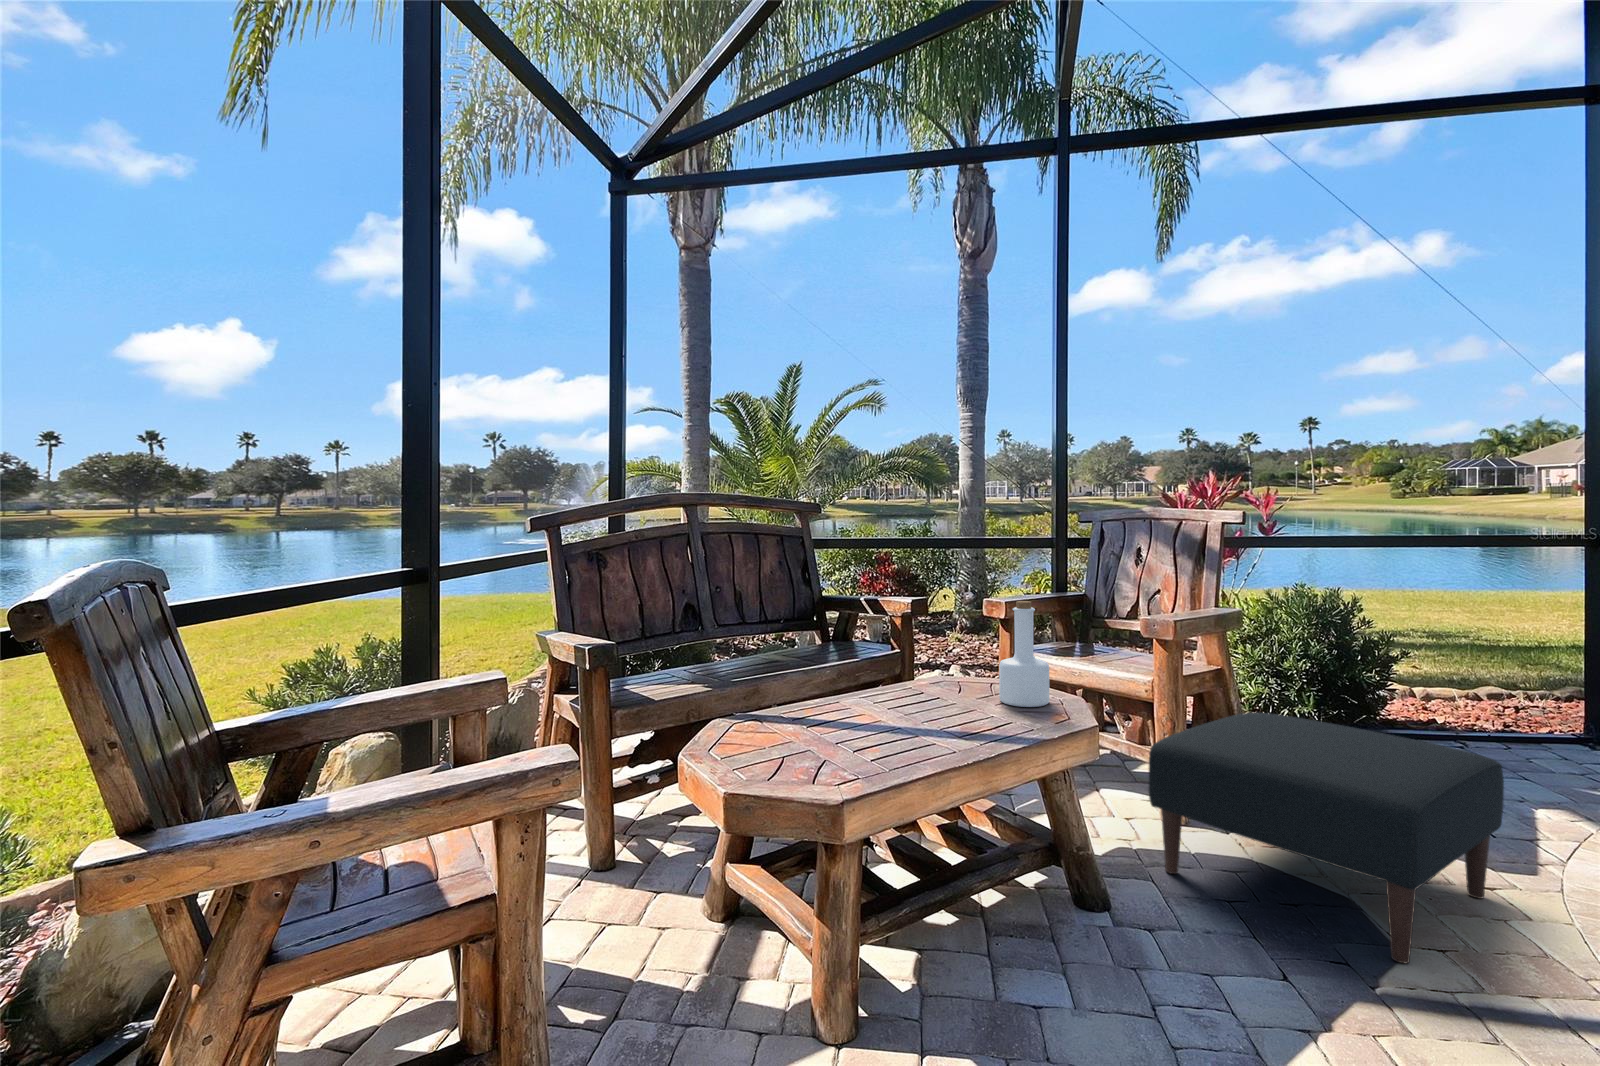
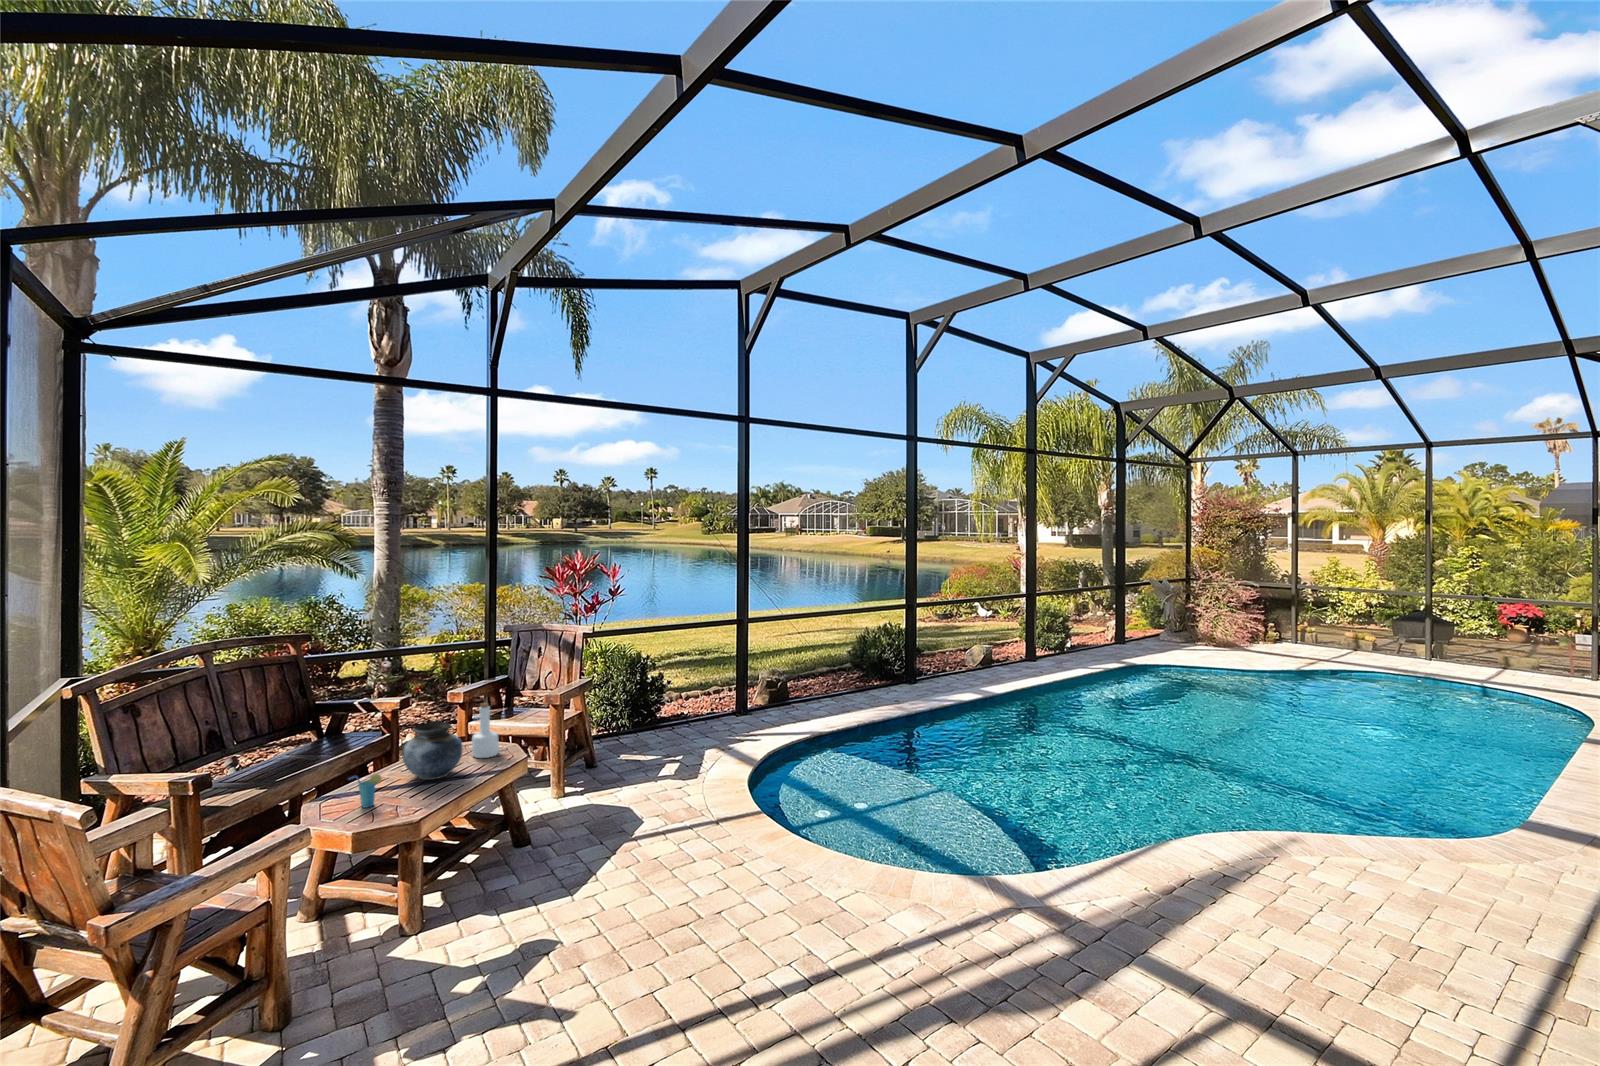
vase: none [862,619,971,726] -> present [402,722,463,780]
cup: none [741,684,800,750] -> present [349,774,382,808]
ottoman: present [1149,712,1504,964] -> none [547,735,688,832]

